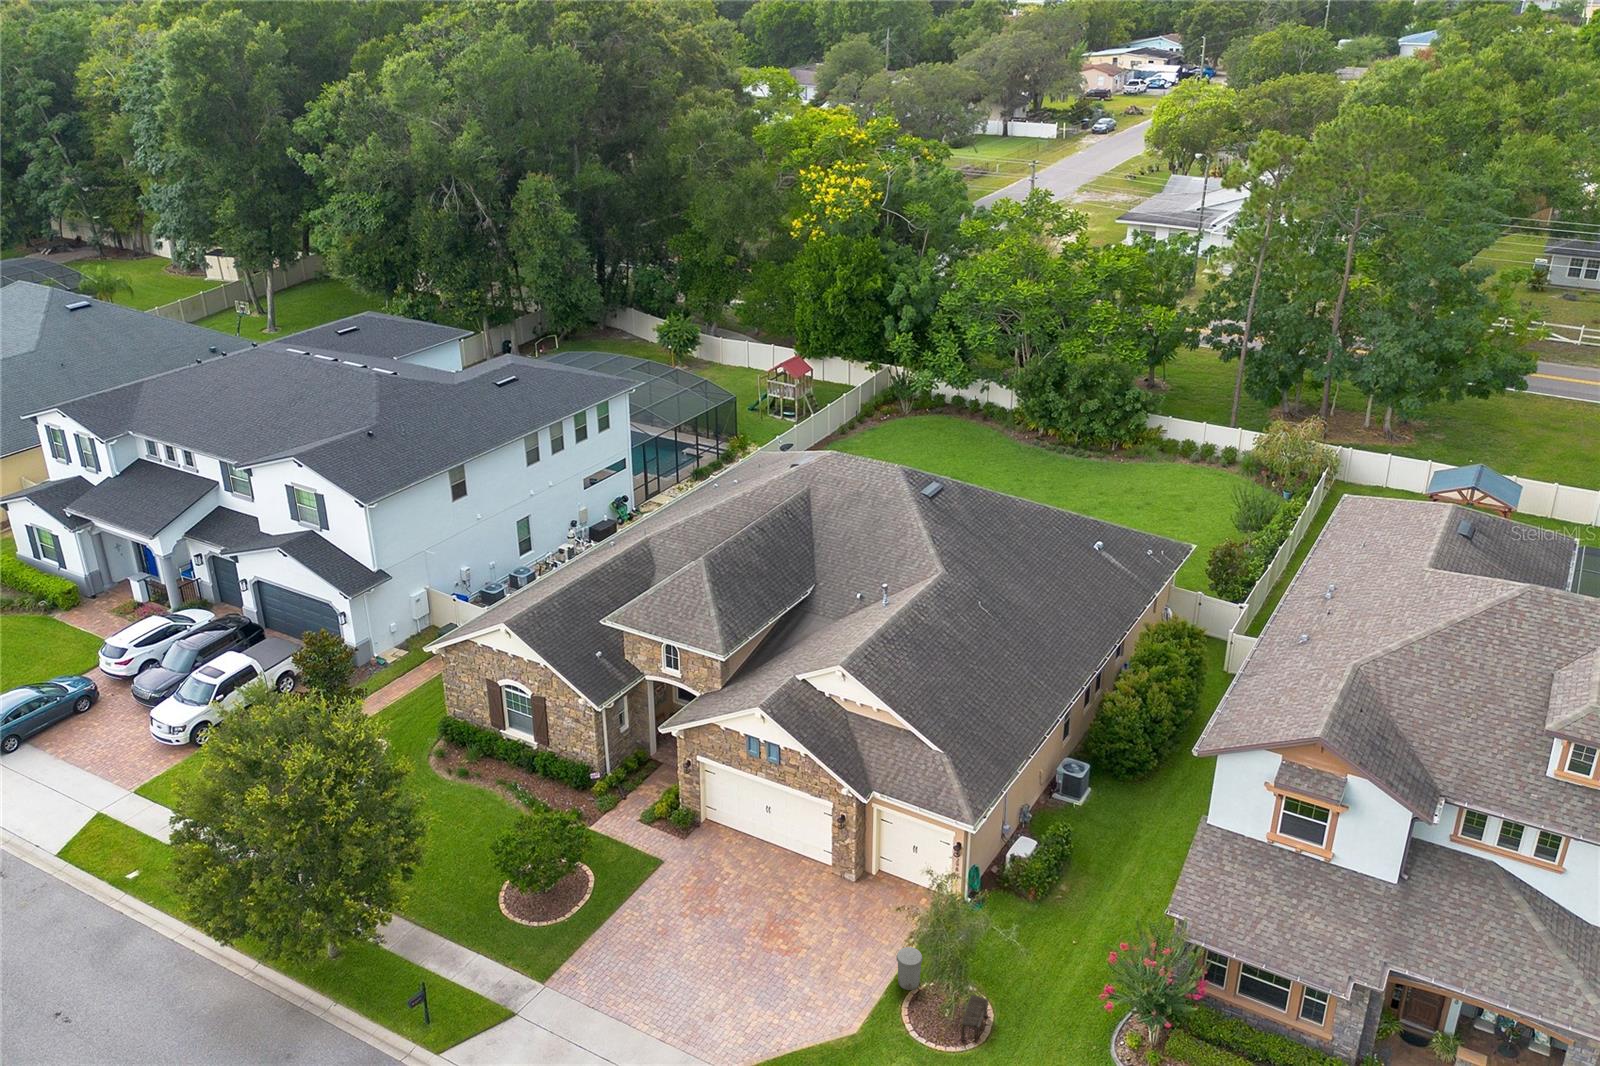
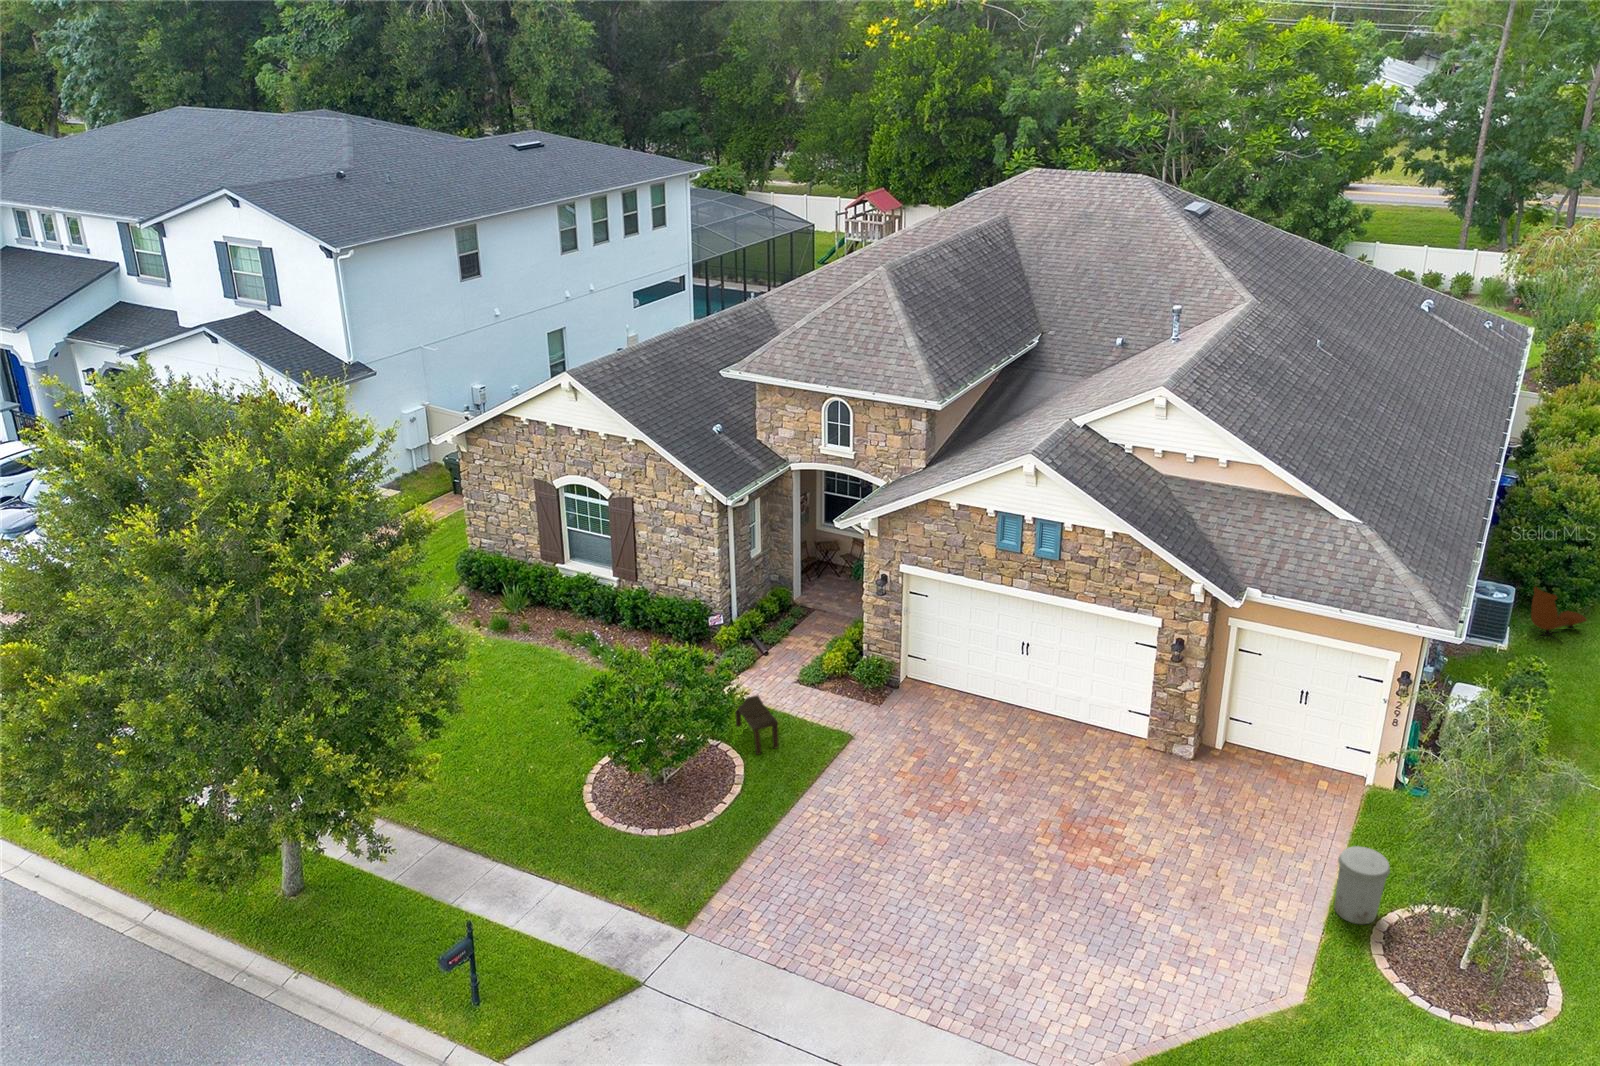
lounge chair: none [1099,766,1136,801] -> present [1531,587,1587,639]
bench: present [961,995,989,1043] -> present [735,695,779,754]

